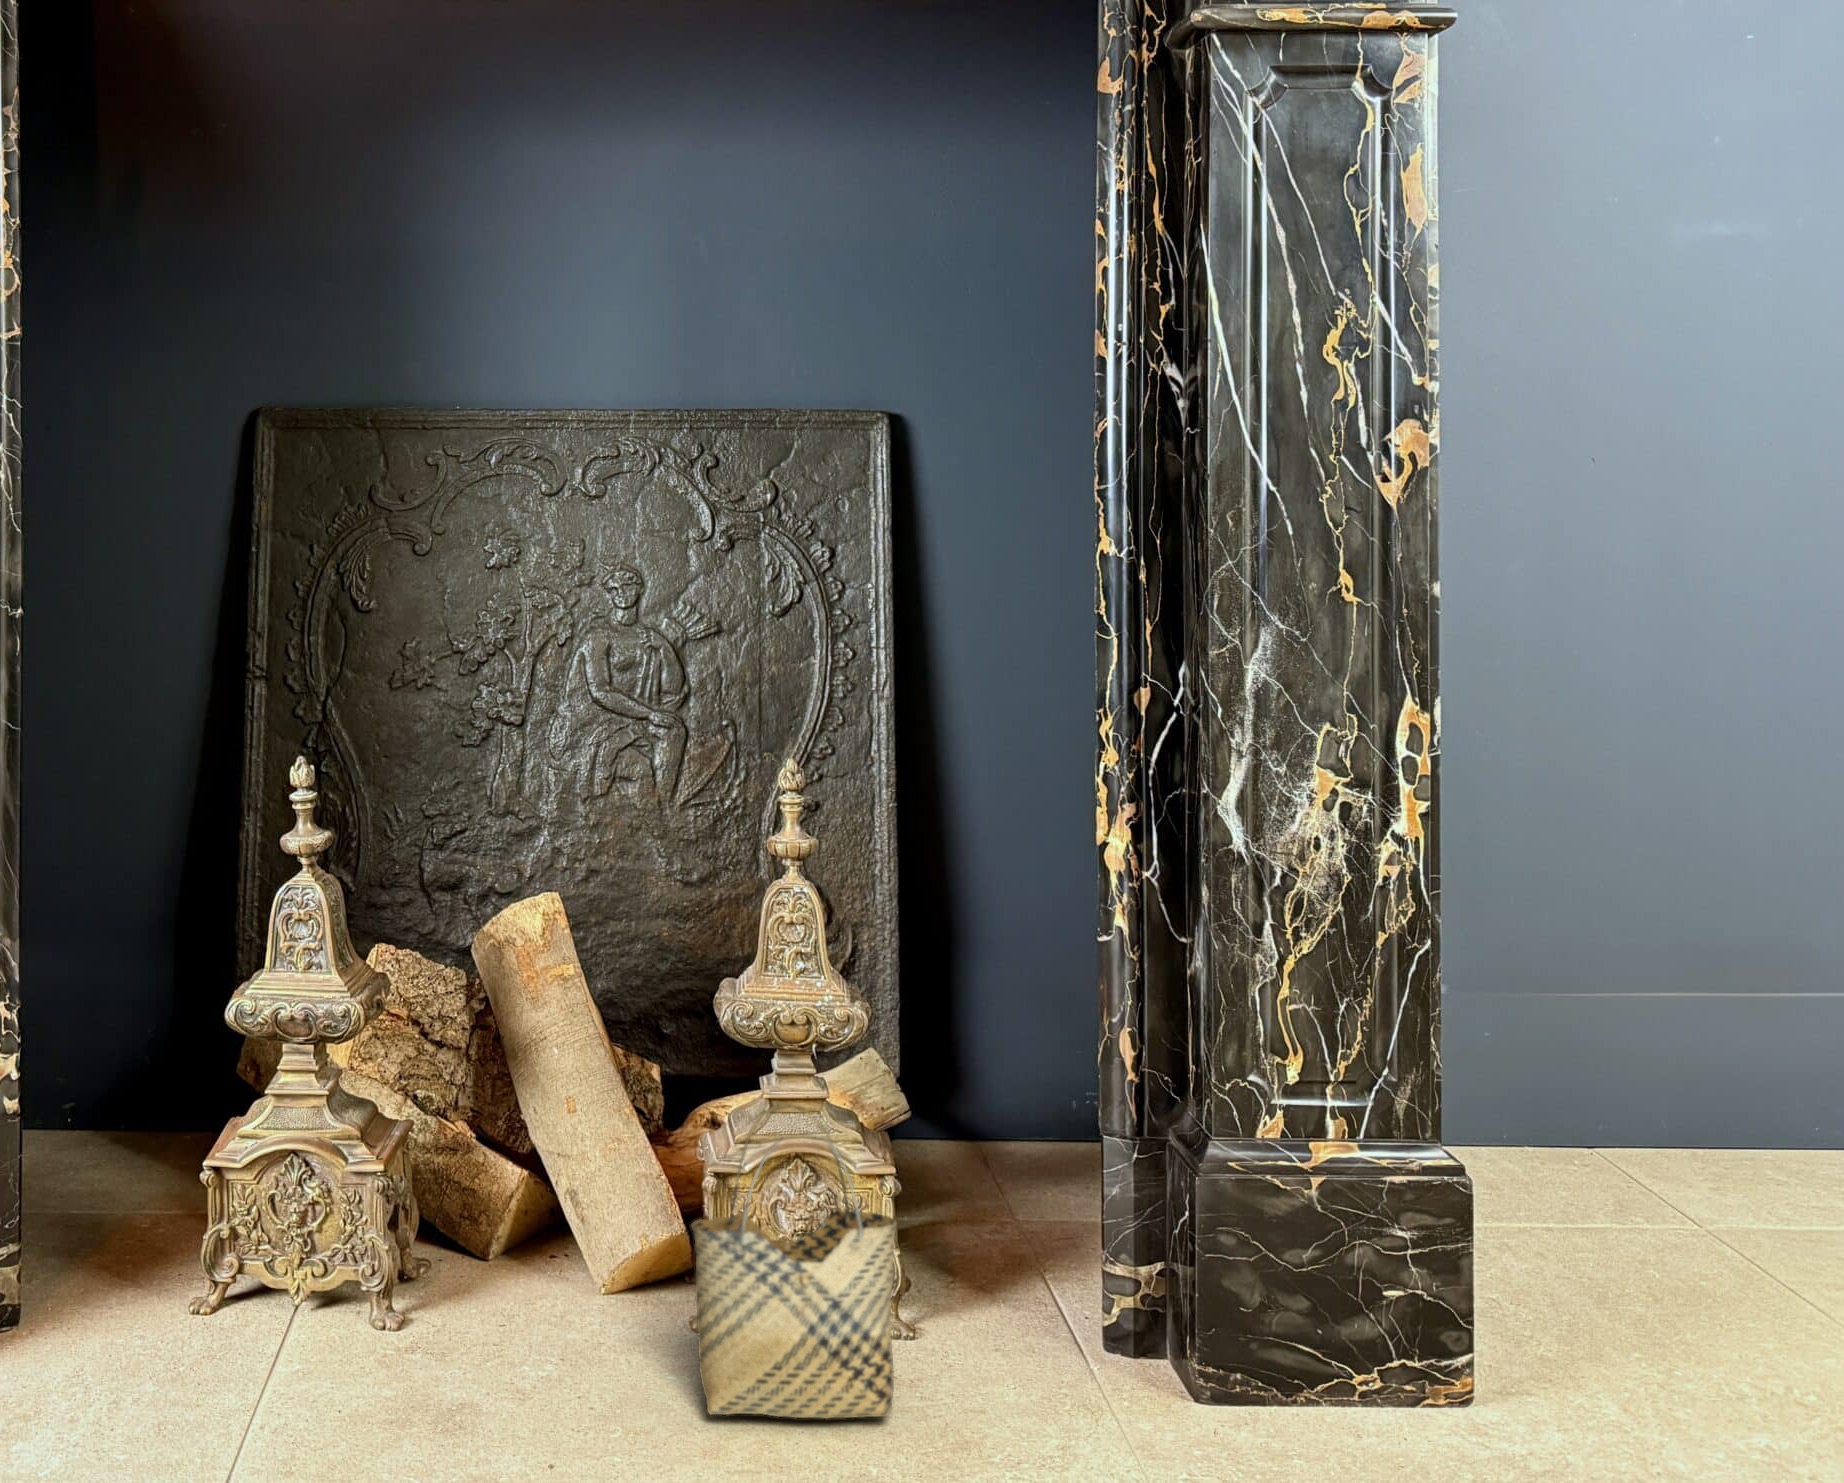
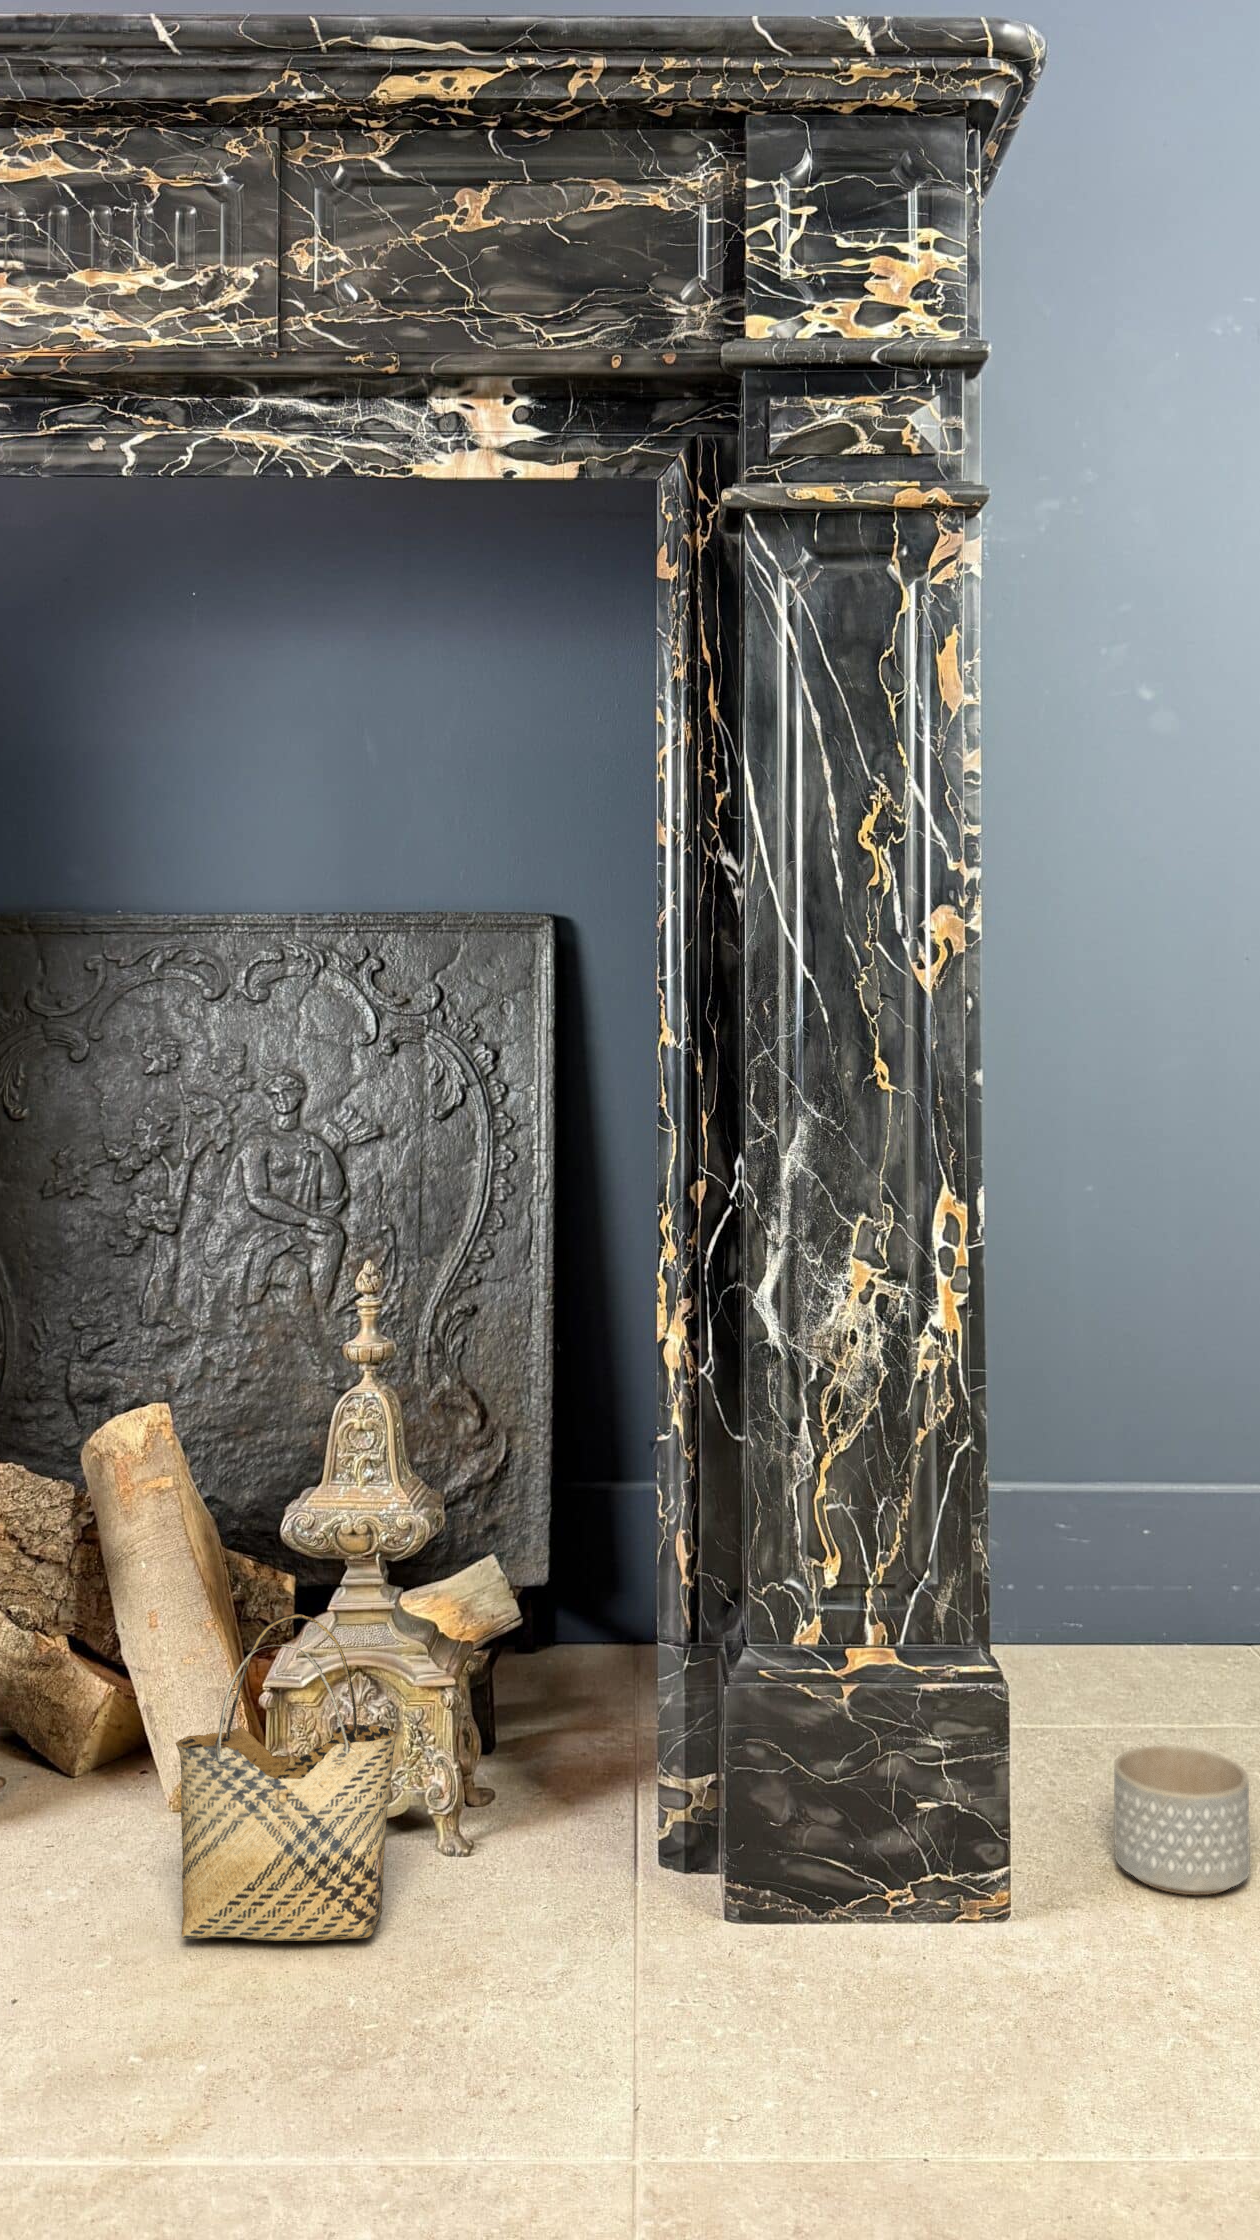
planter: none [1555,1241,1702,1387] -> present [1114,1746,1250,1895]

